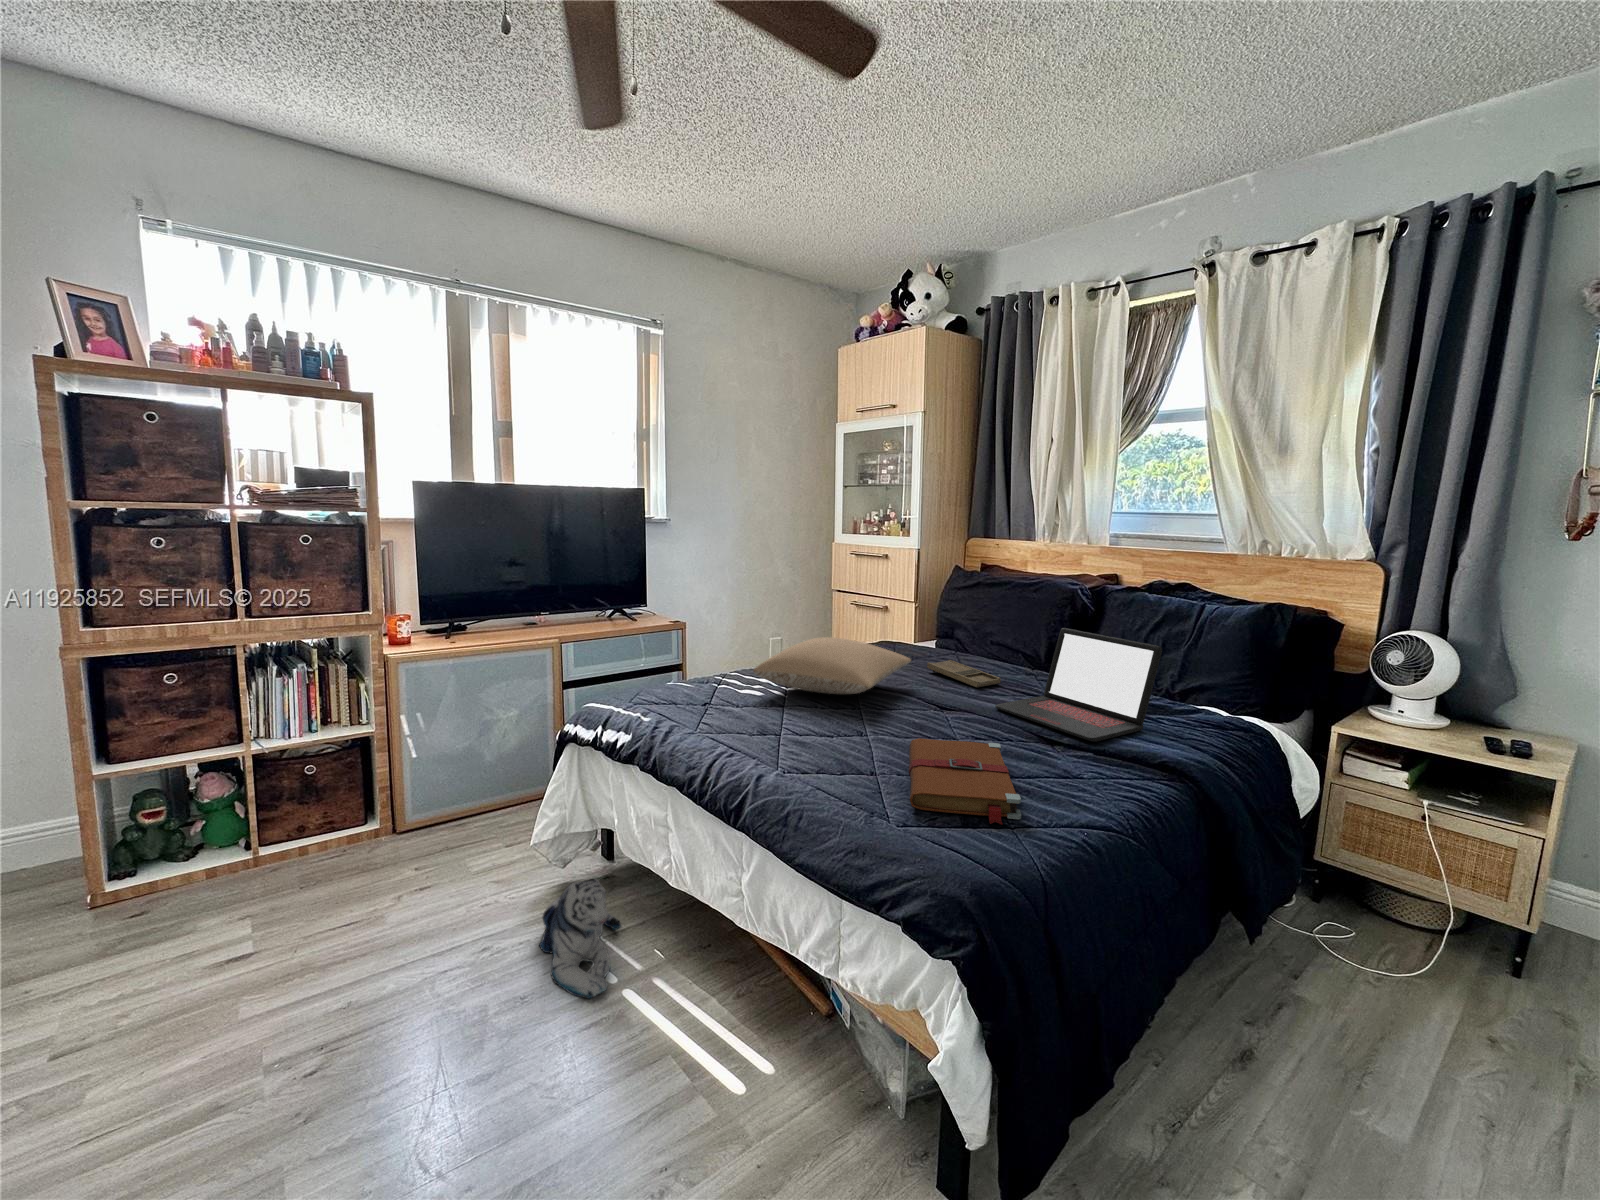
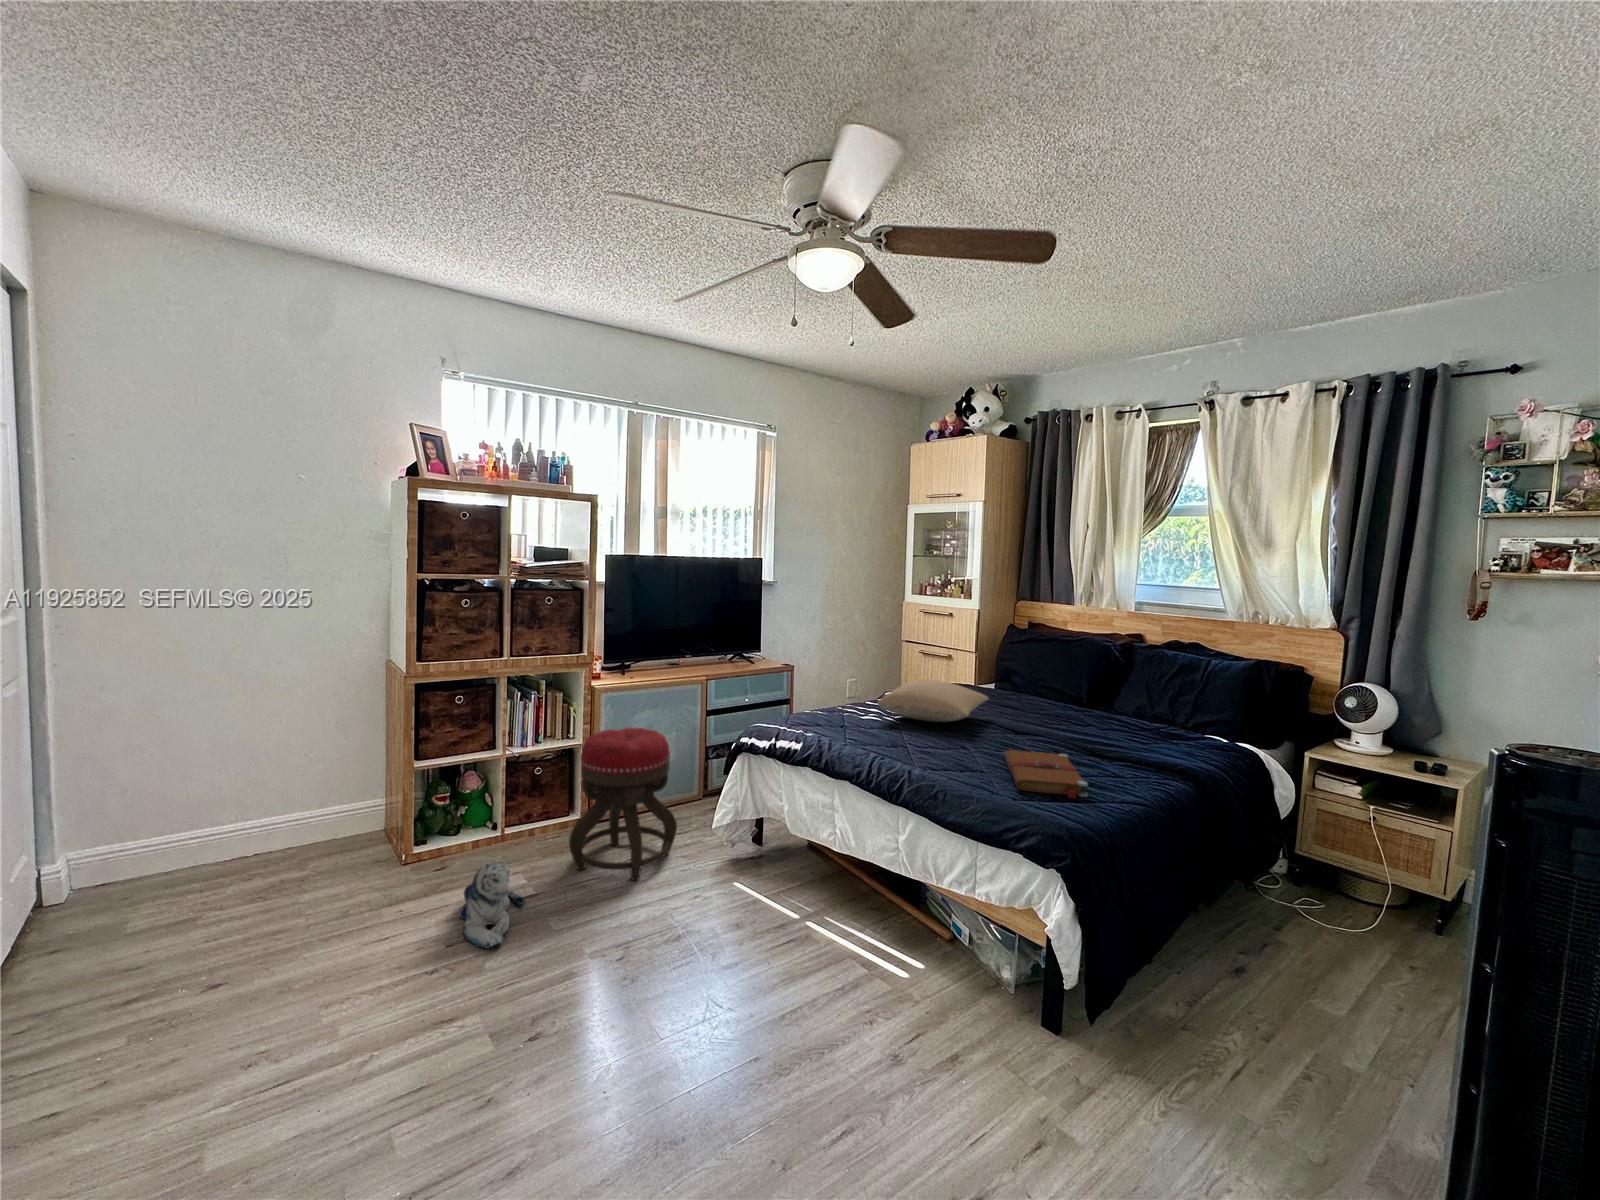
laptop: present [995,628,1162,742] -> none [1056,676,1178,756]
tray: present [927,660,1001,687] -> none [997,699,1056,720]
ottoman: none [318,711,487,926] -> present [569,728,677,881]
plush toy: present [539,879,621,999] -> present [459,862,525,948]

